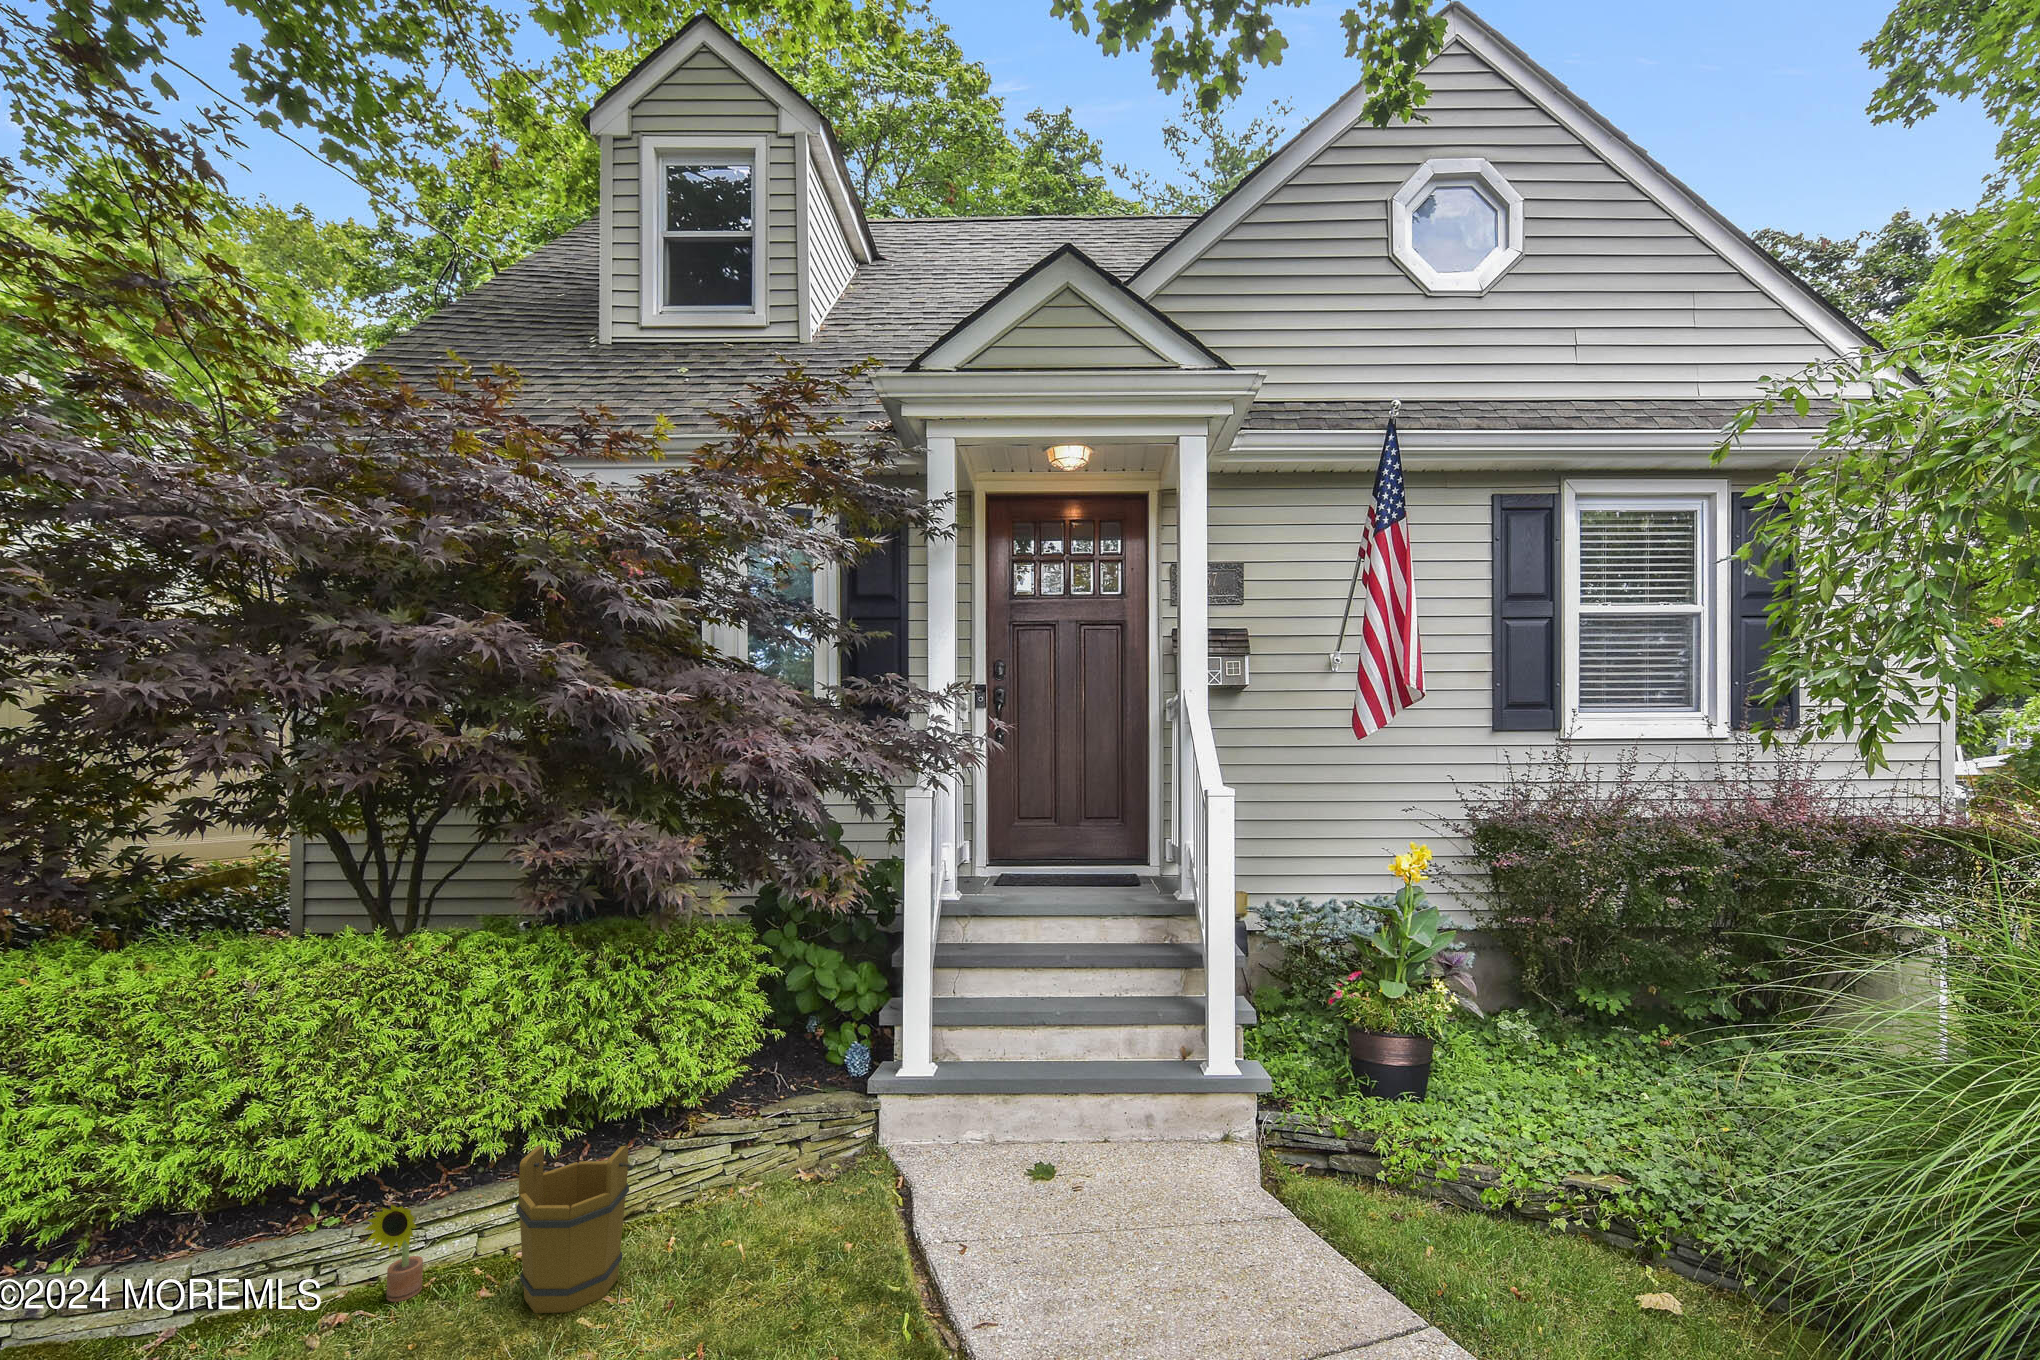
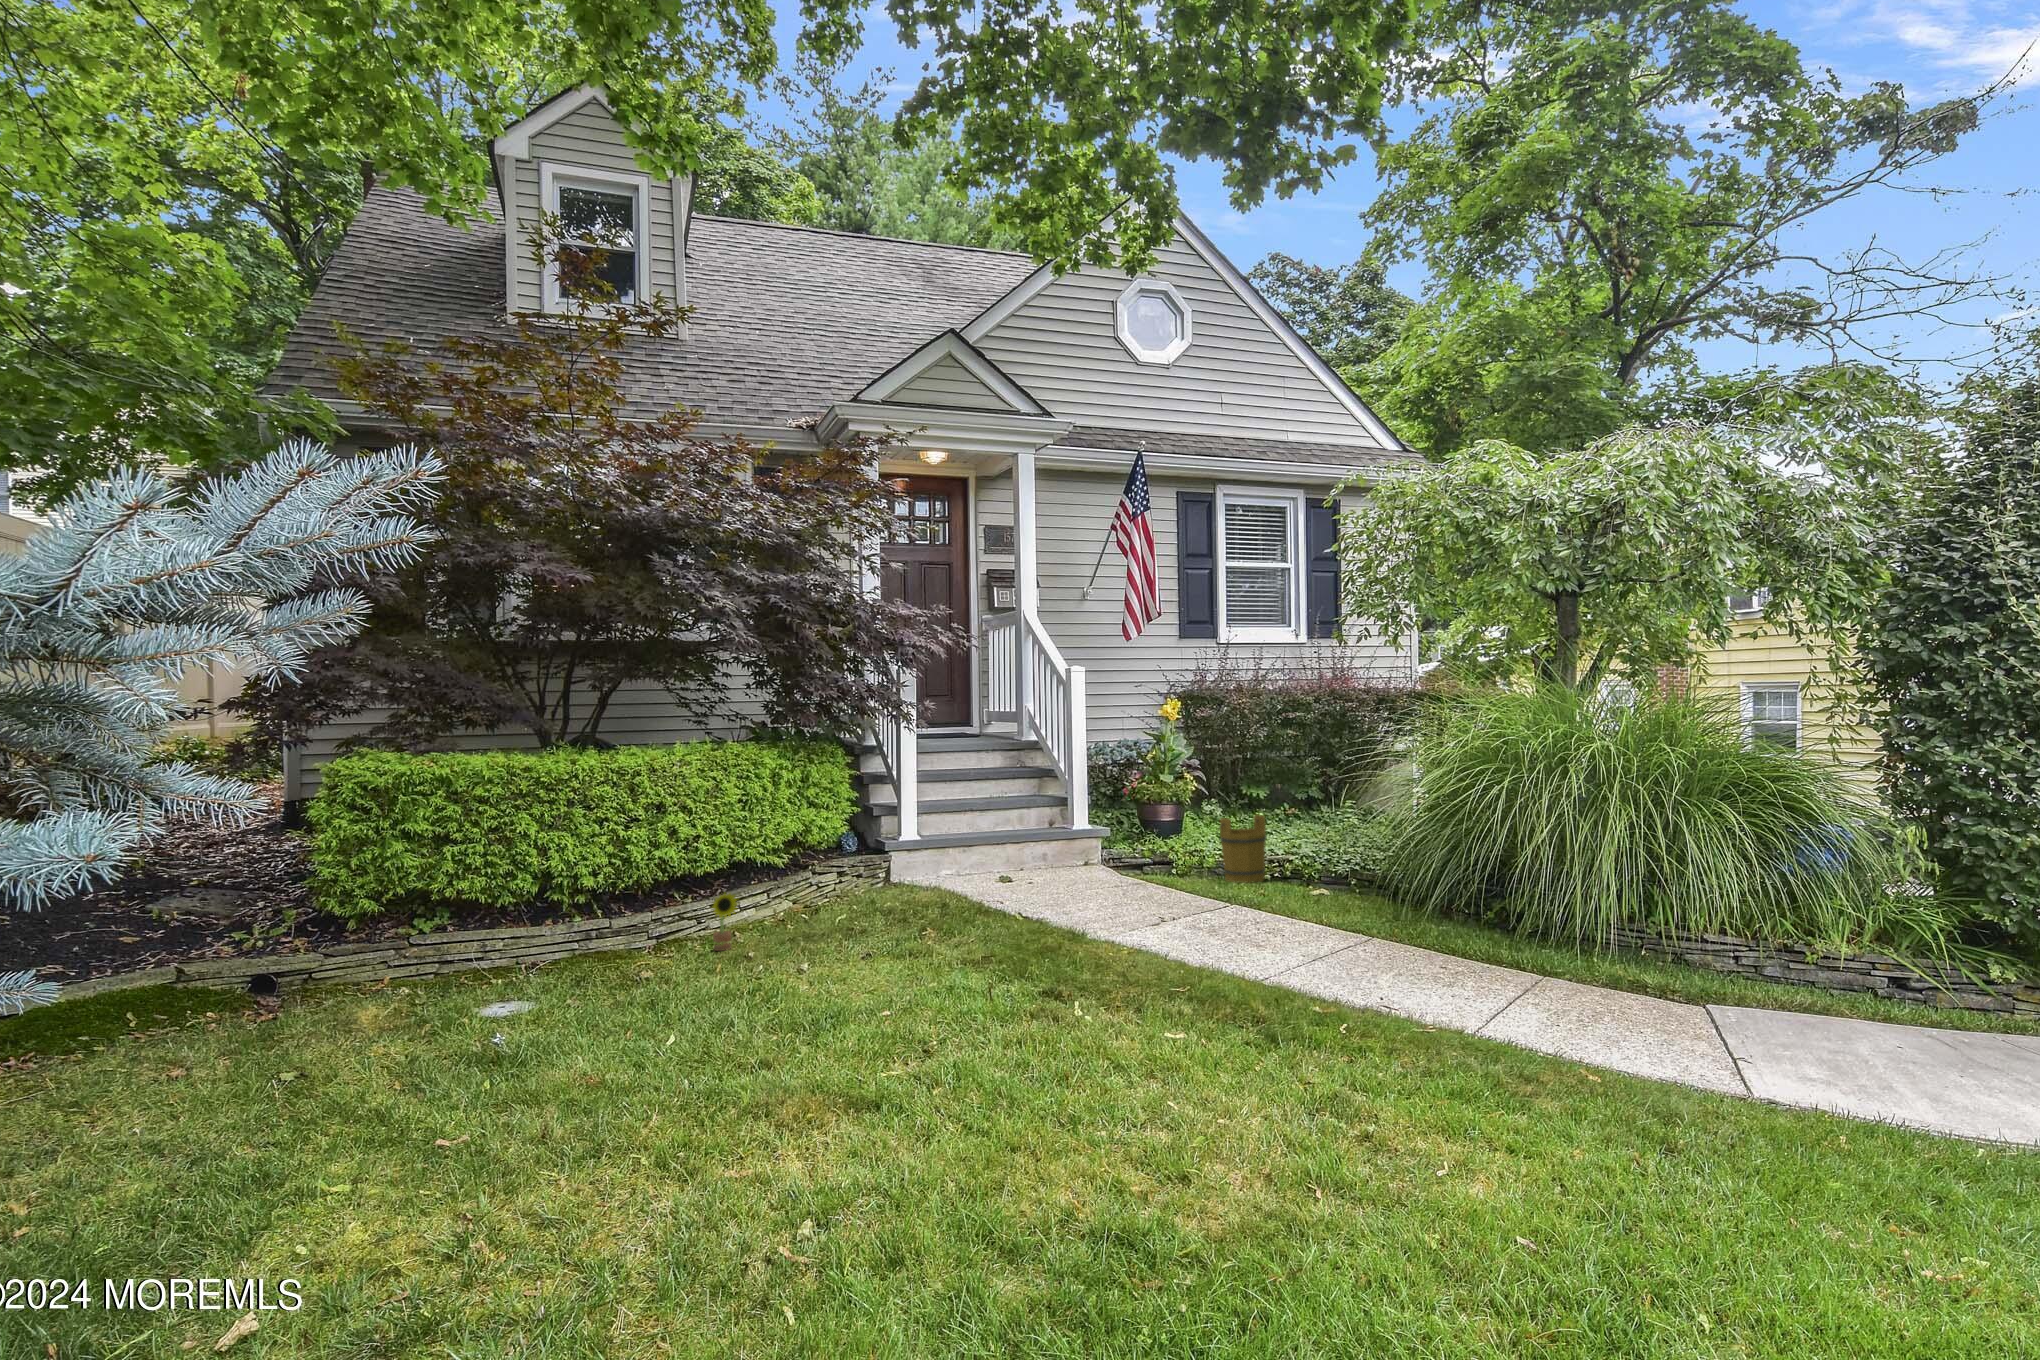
bucket: present [516,1146,634,1313] -> present [1219,814,1267,883]

